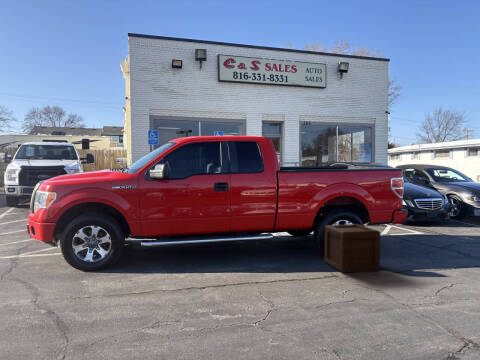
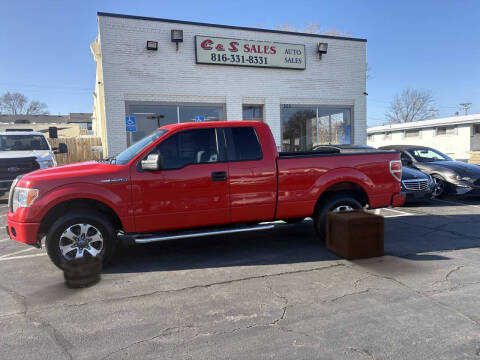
bucket: none [69,255,110,284] -> present [60,256,103,288]

